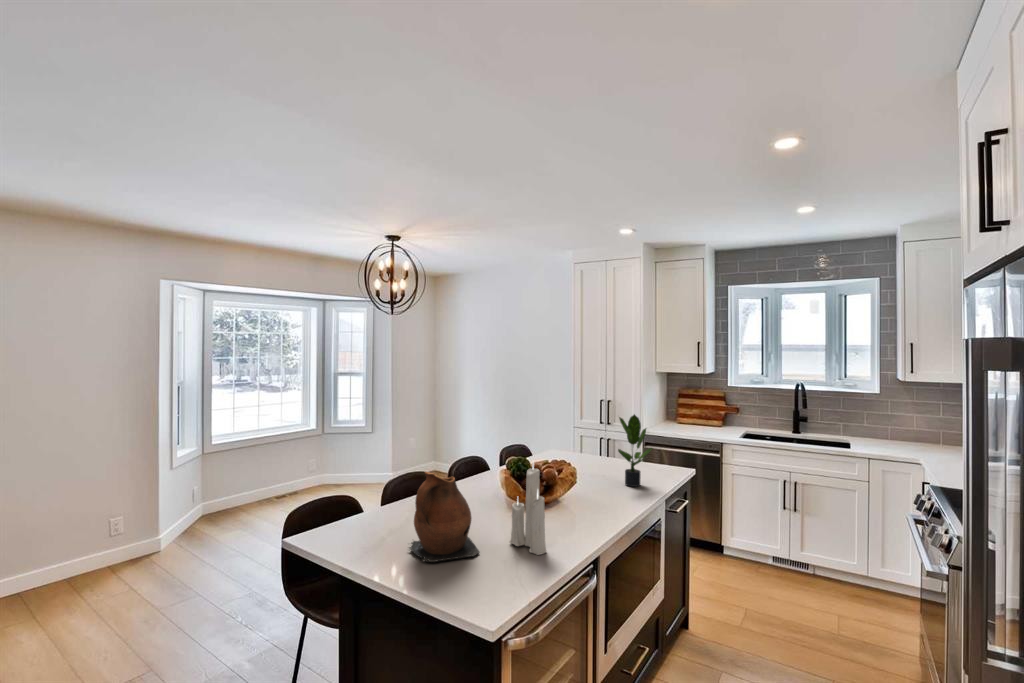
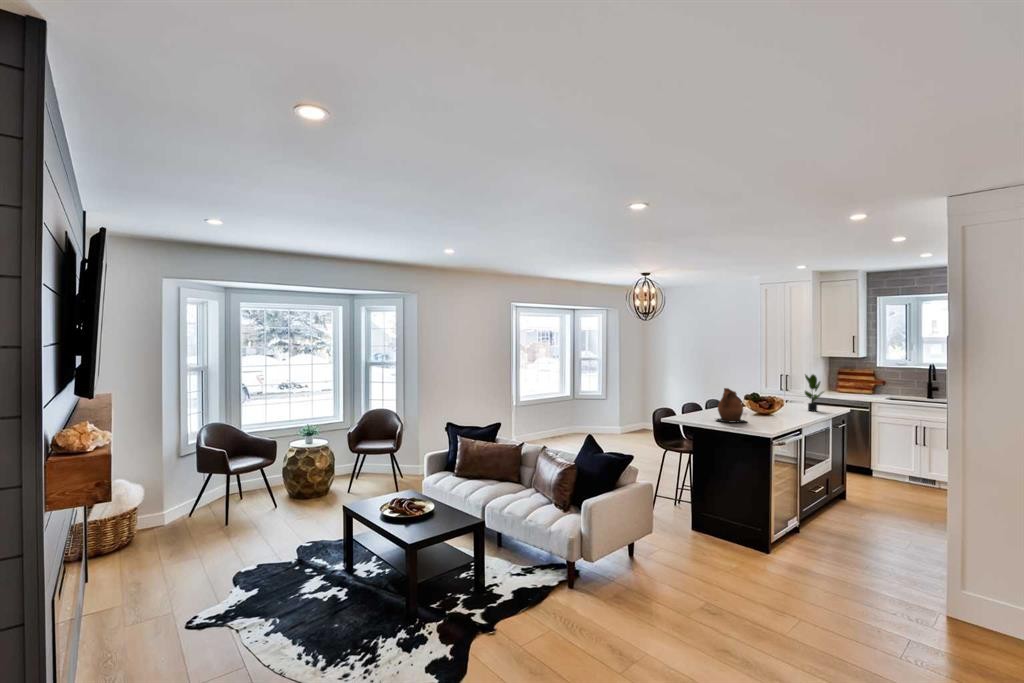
candle: present [509,467,547,555] -> none [759,383,778,423]

